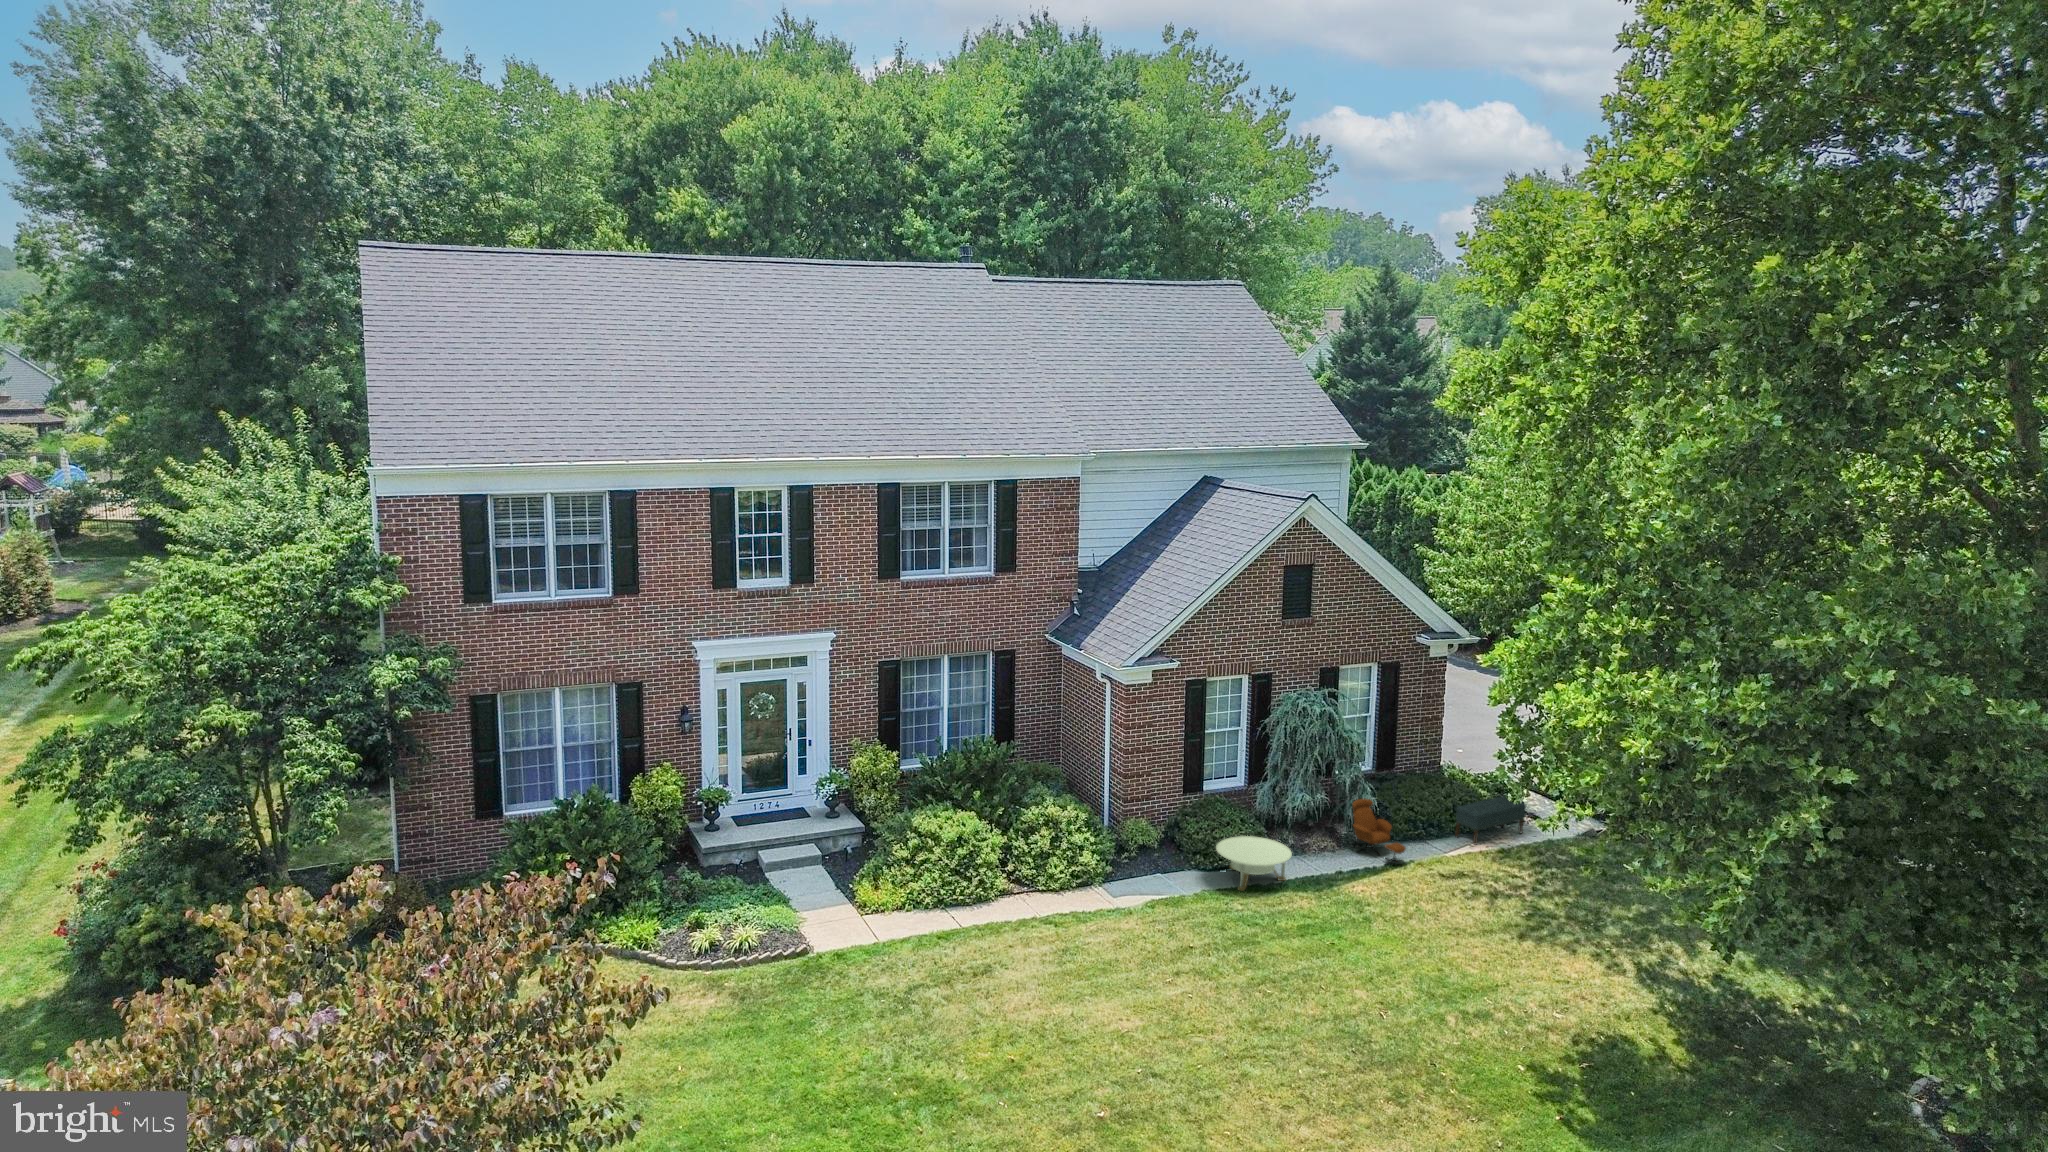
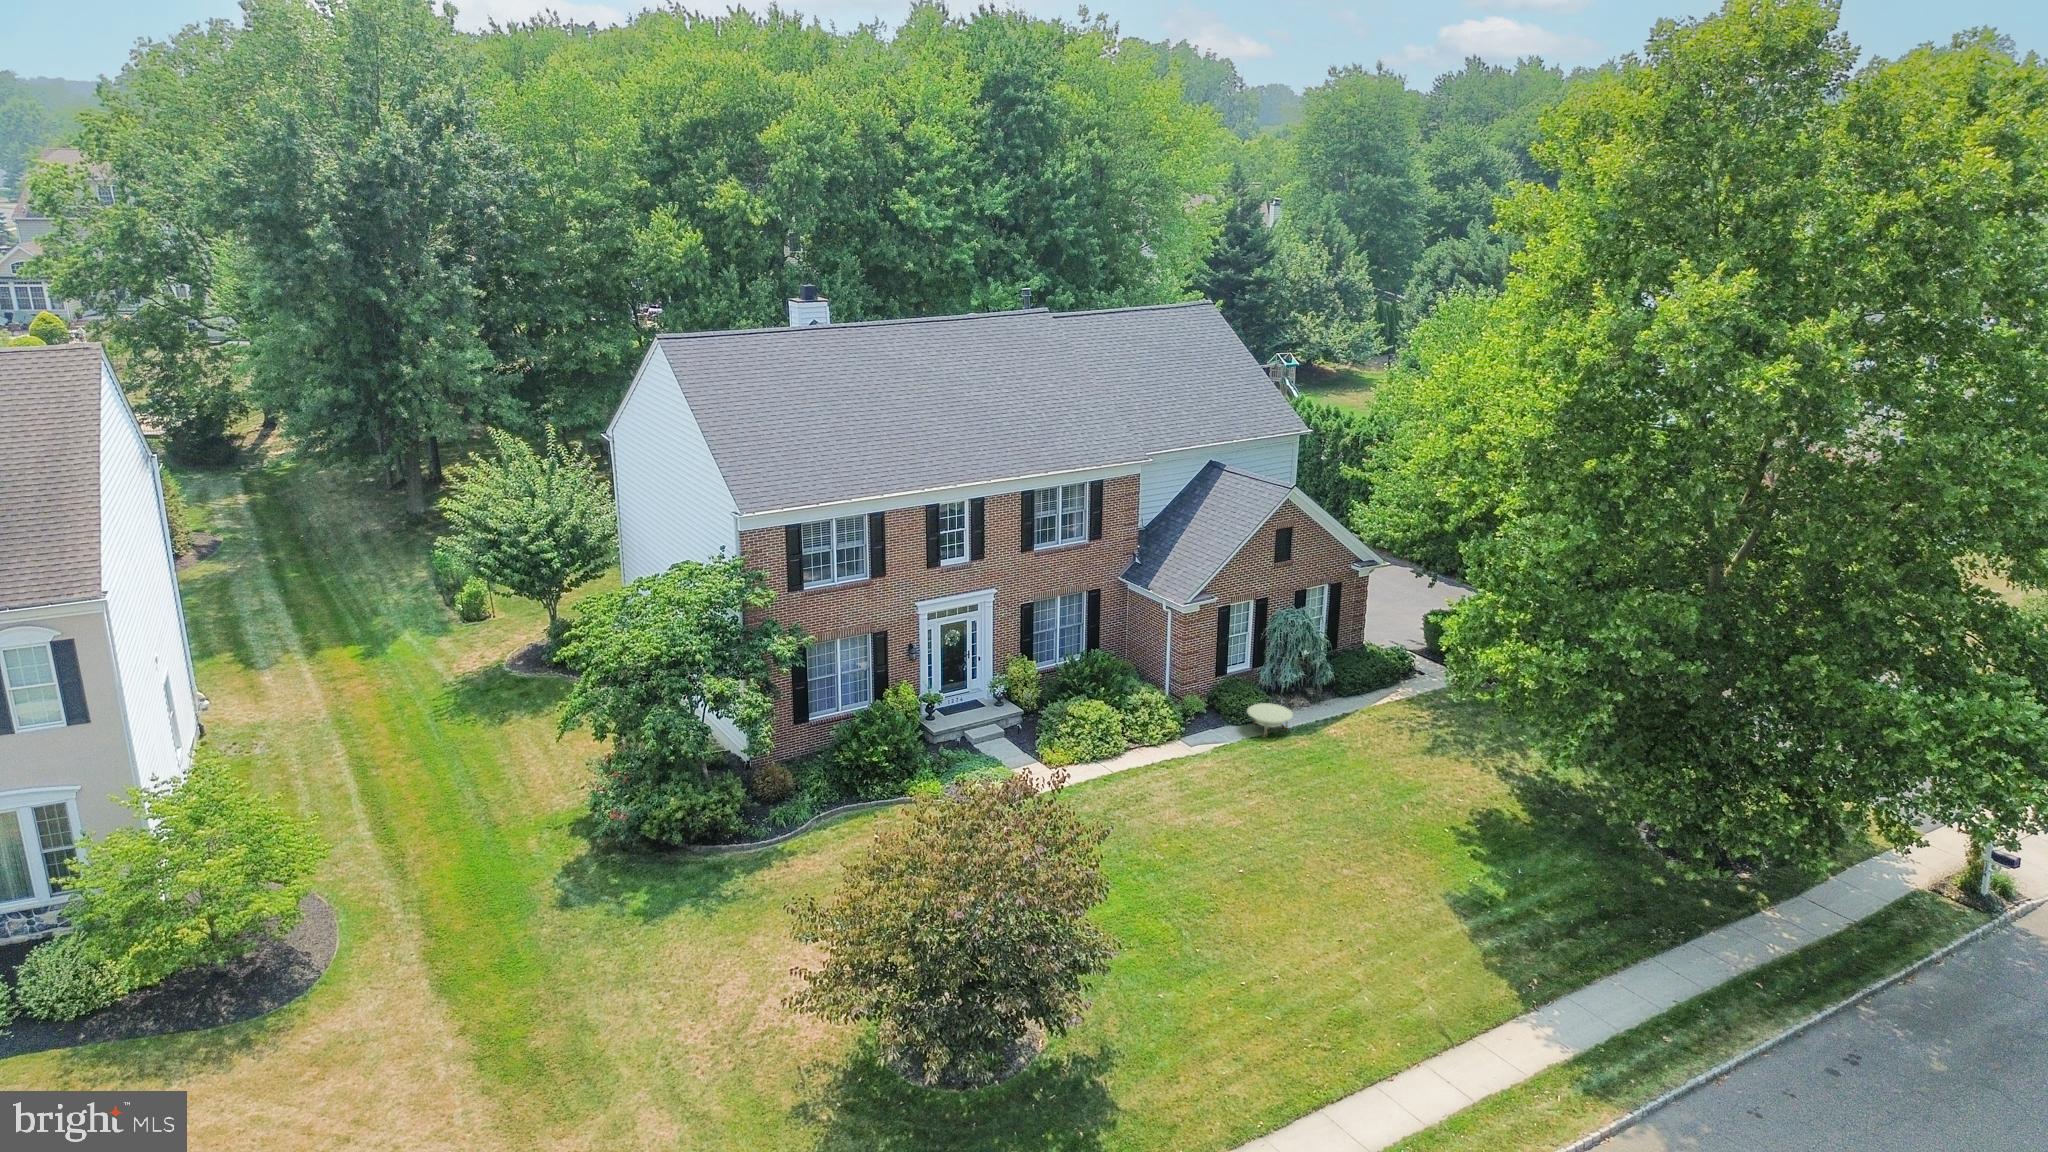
bench: present [1455,796,1526,845] -> none [1378,665,1420,698]
lounge chair: present [1352,799,1406,862] -> none [1320,674,1355,715]

